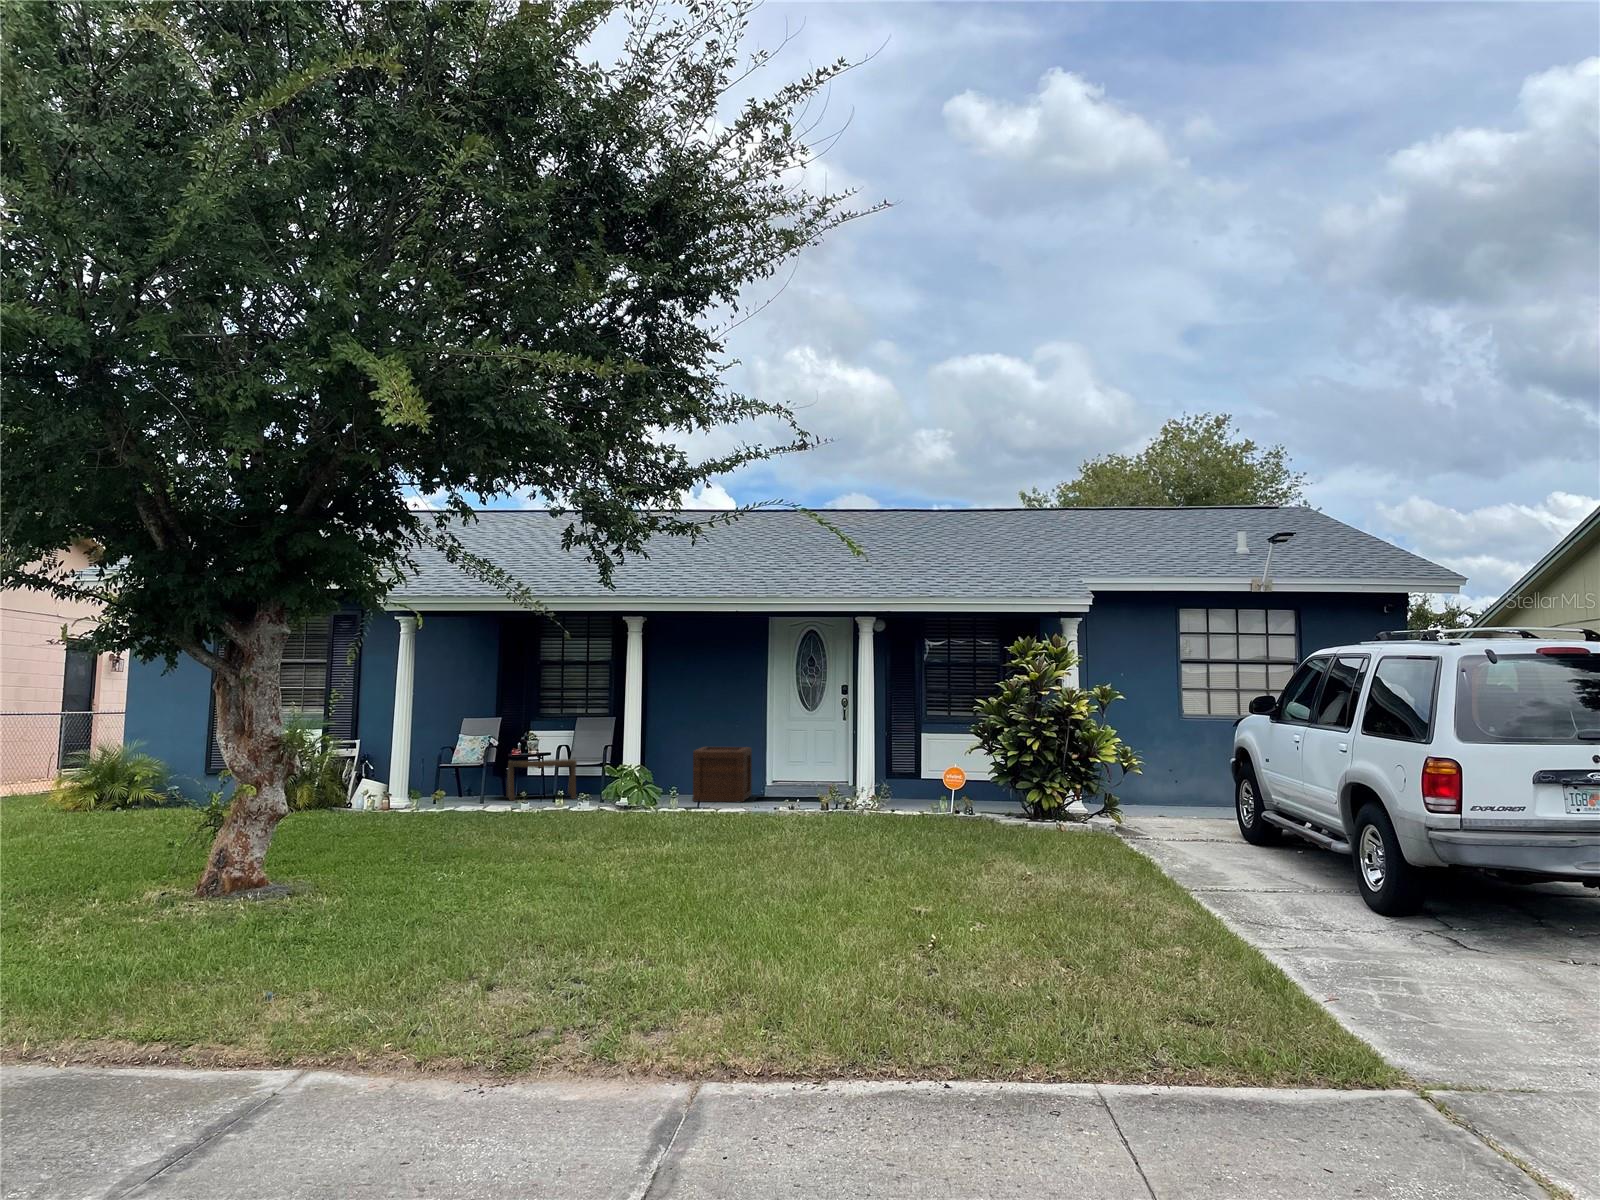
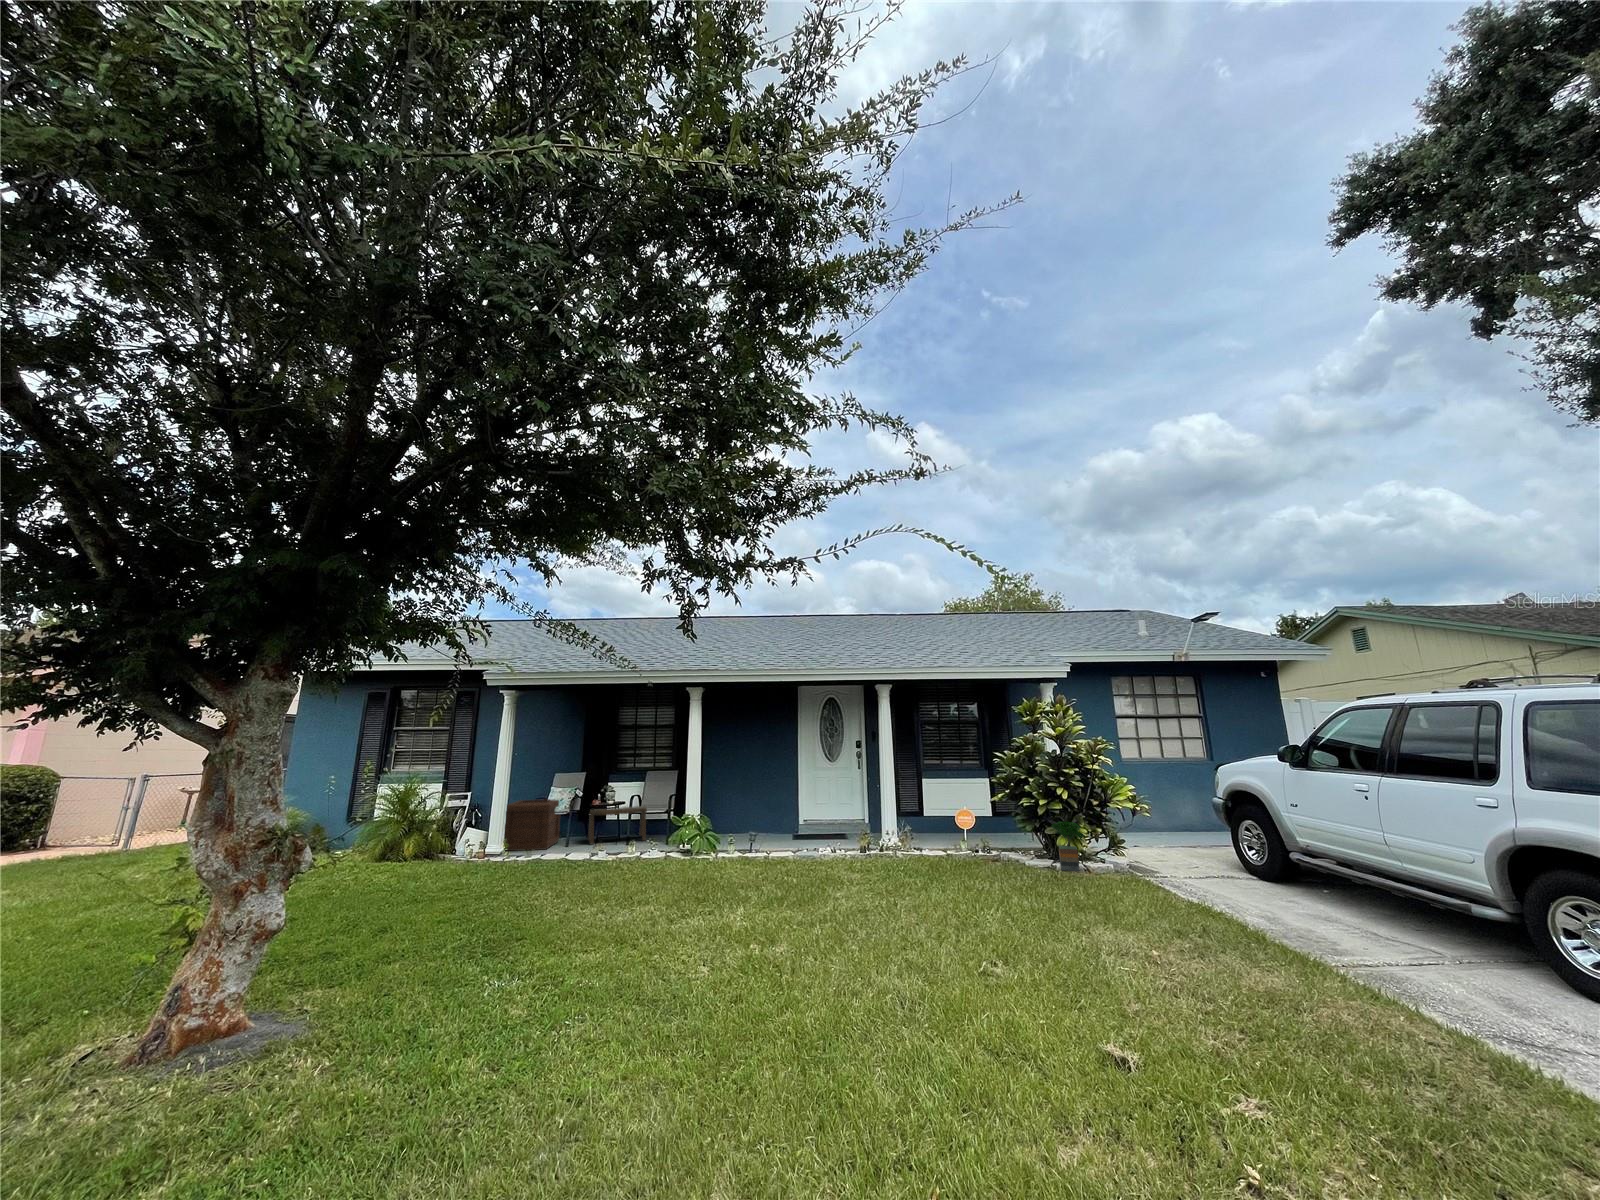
wooden crate: present [693,747,752,802] -> present [505,799,560,851]
potted tree: none [1027,776,1062,829] -> present [1052,822,1084,871]

